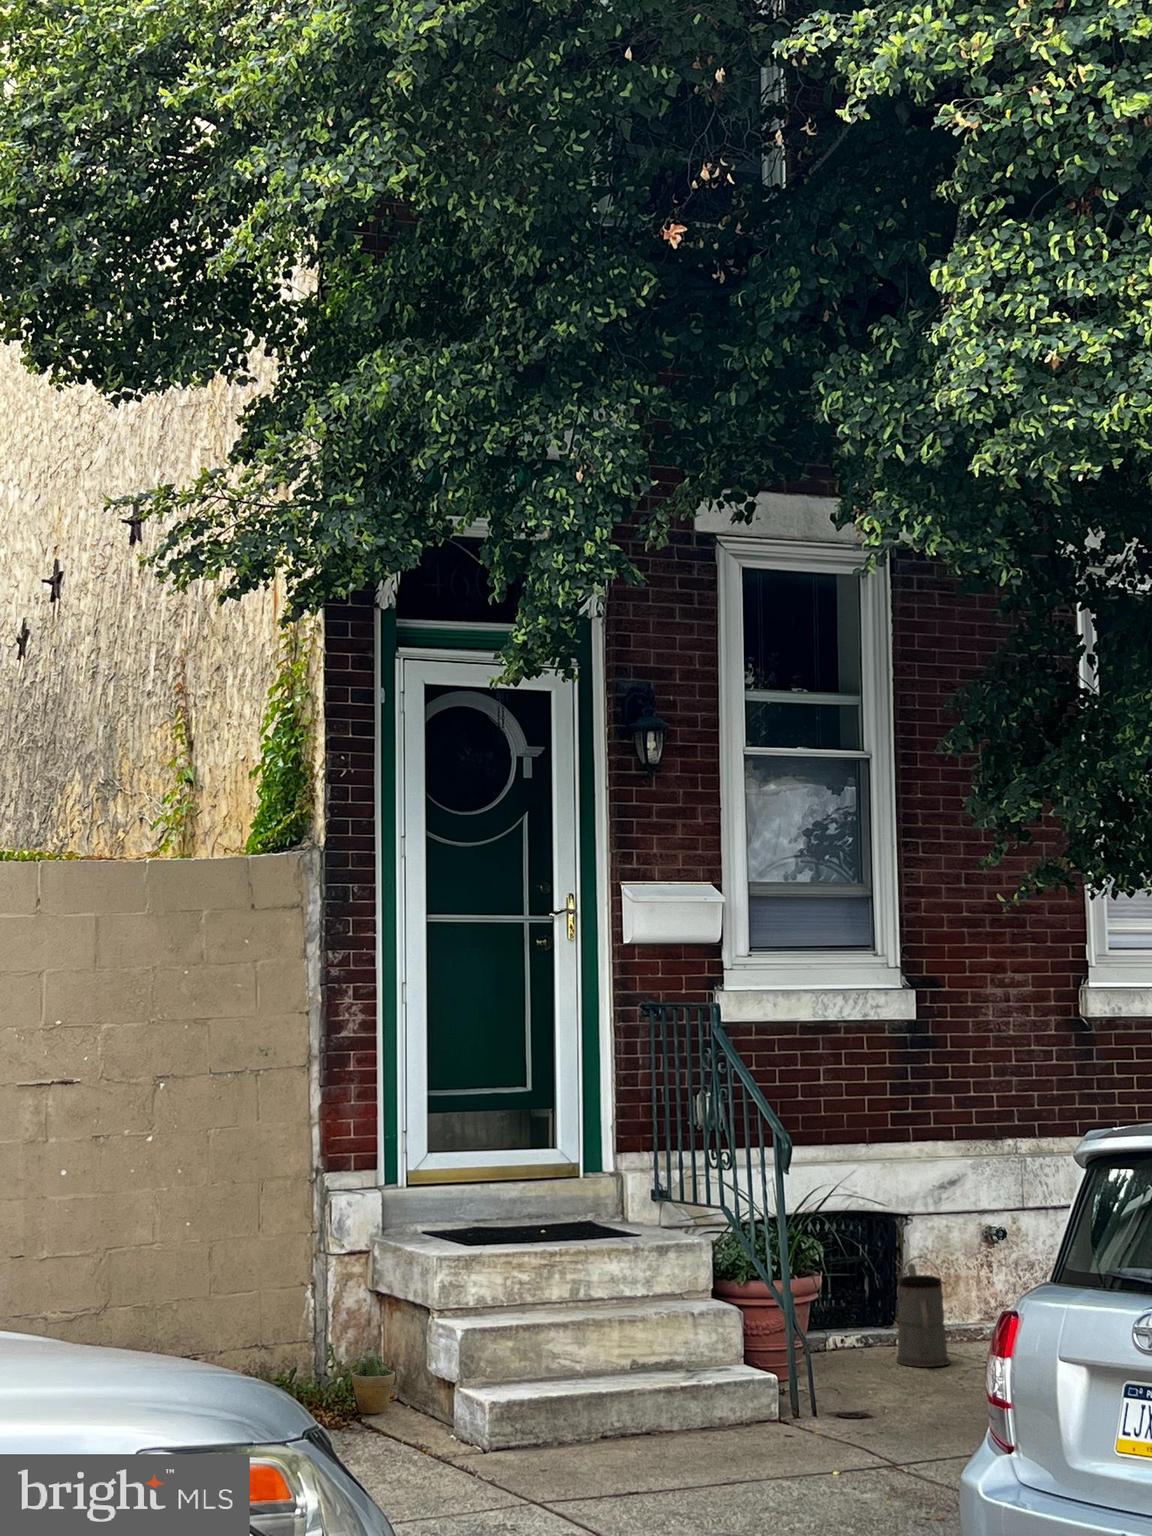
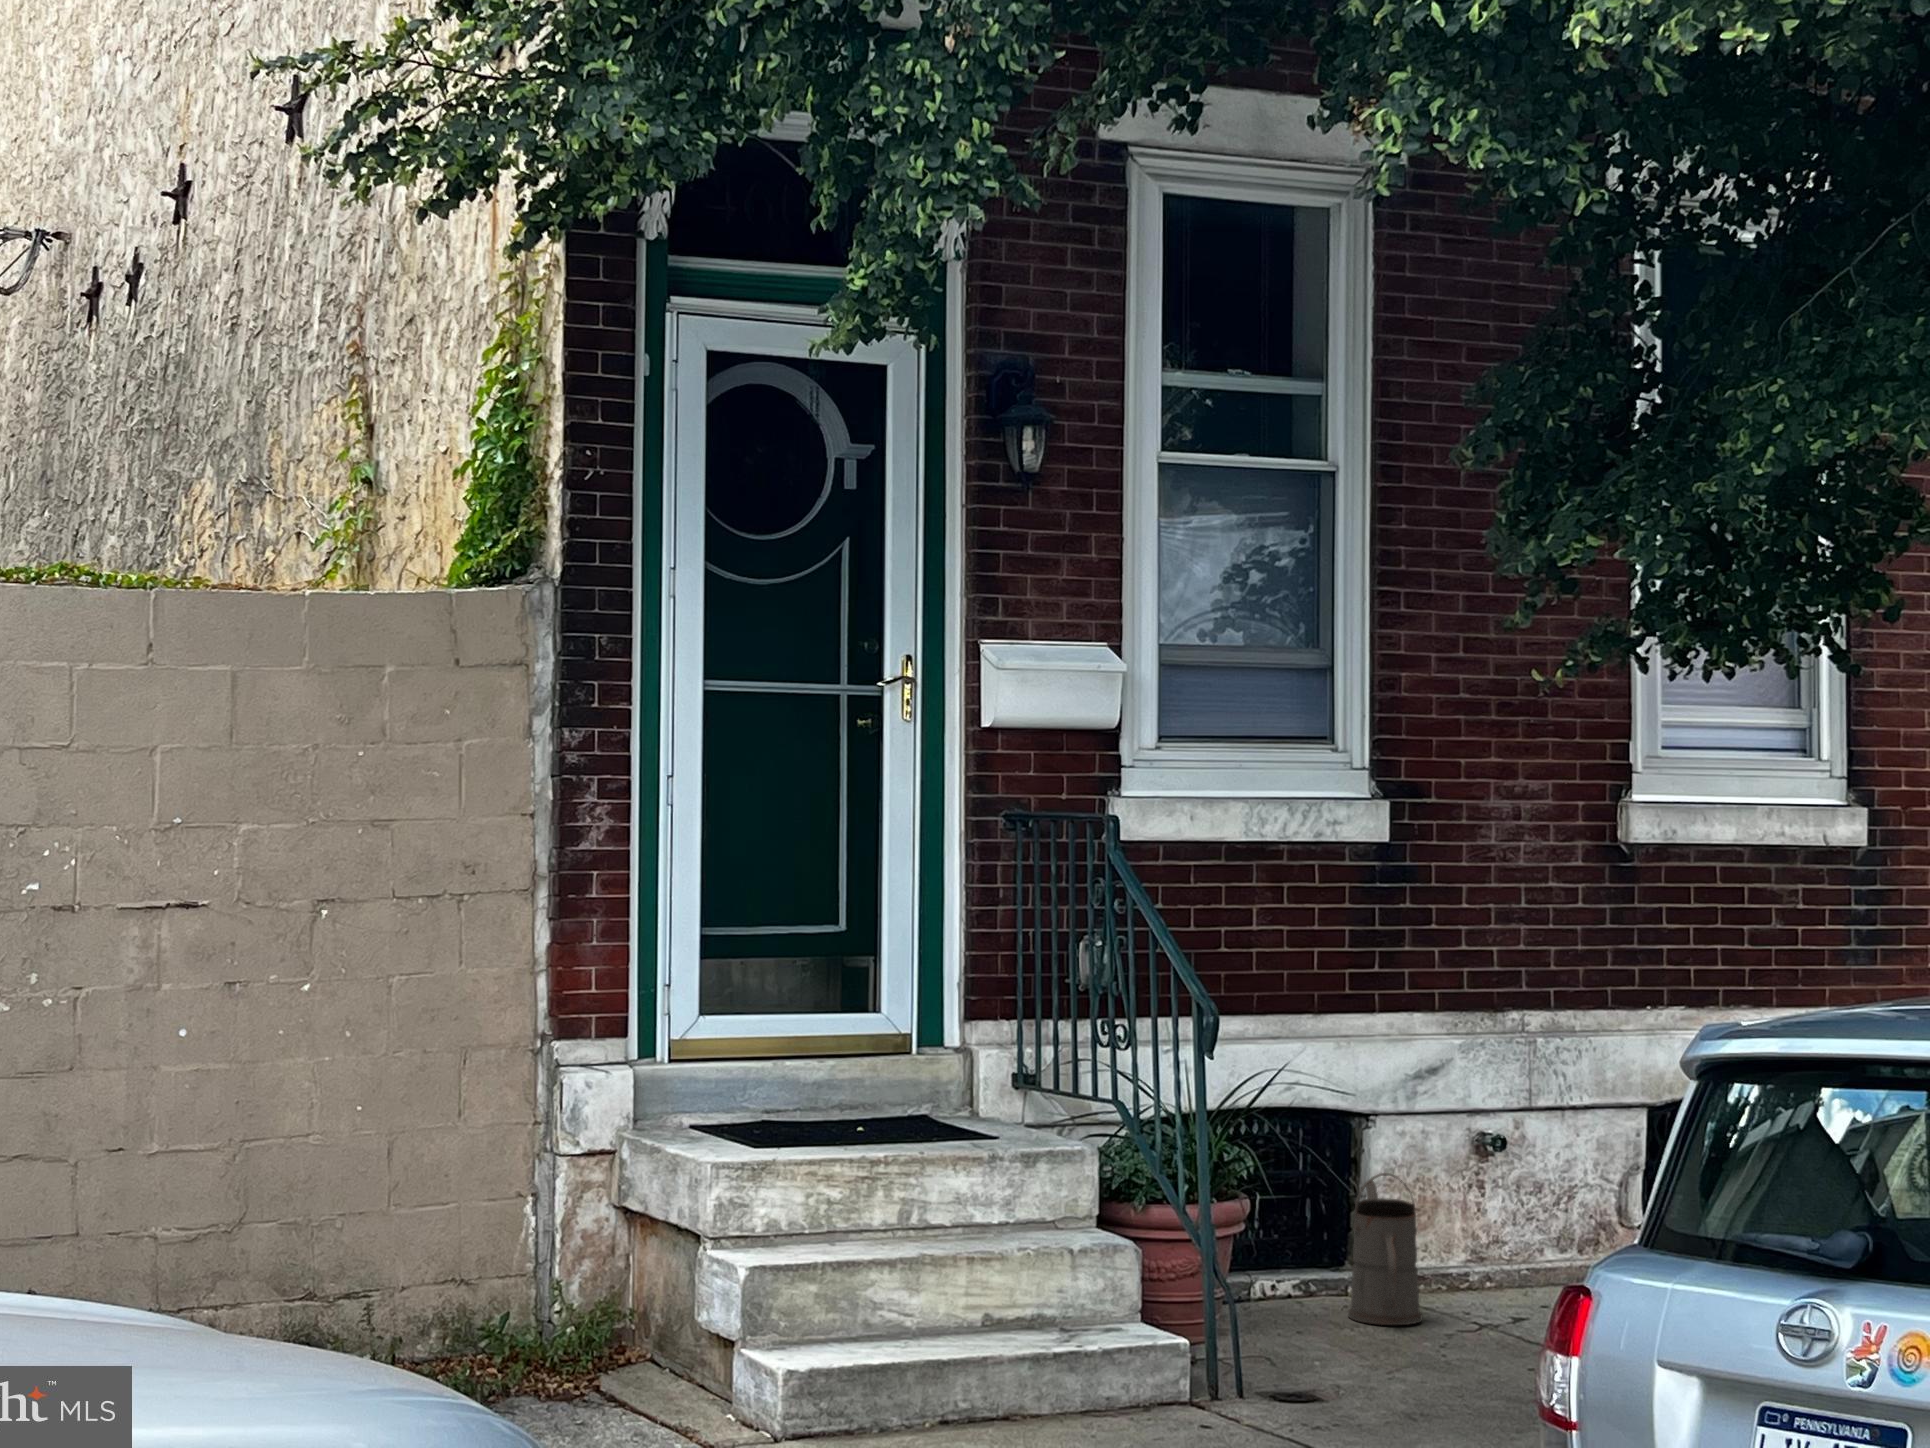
potted plant: present [351,1351,395,1414] -> none [591,1291,653,1379]

